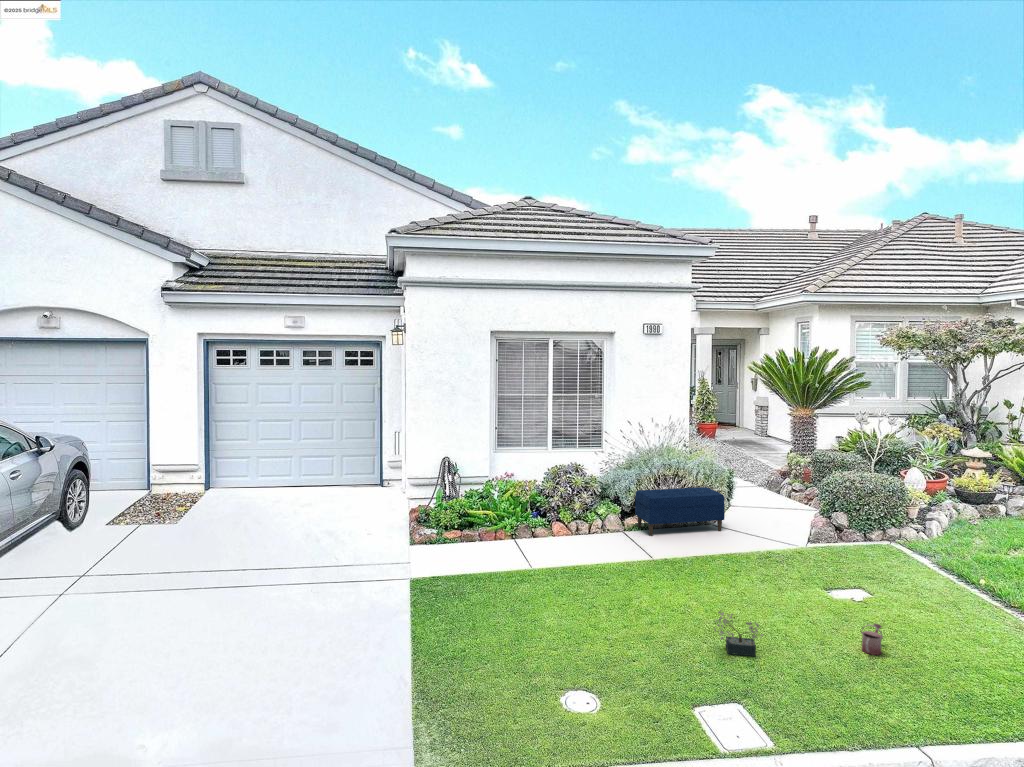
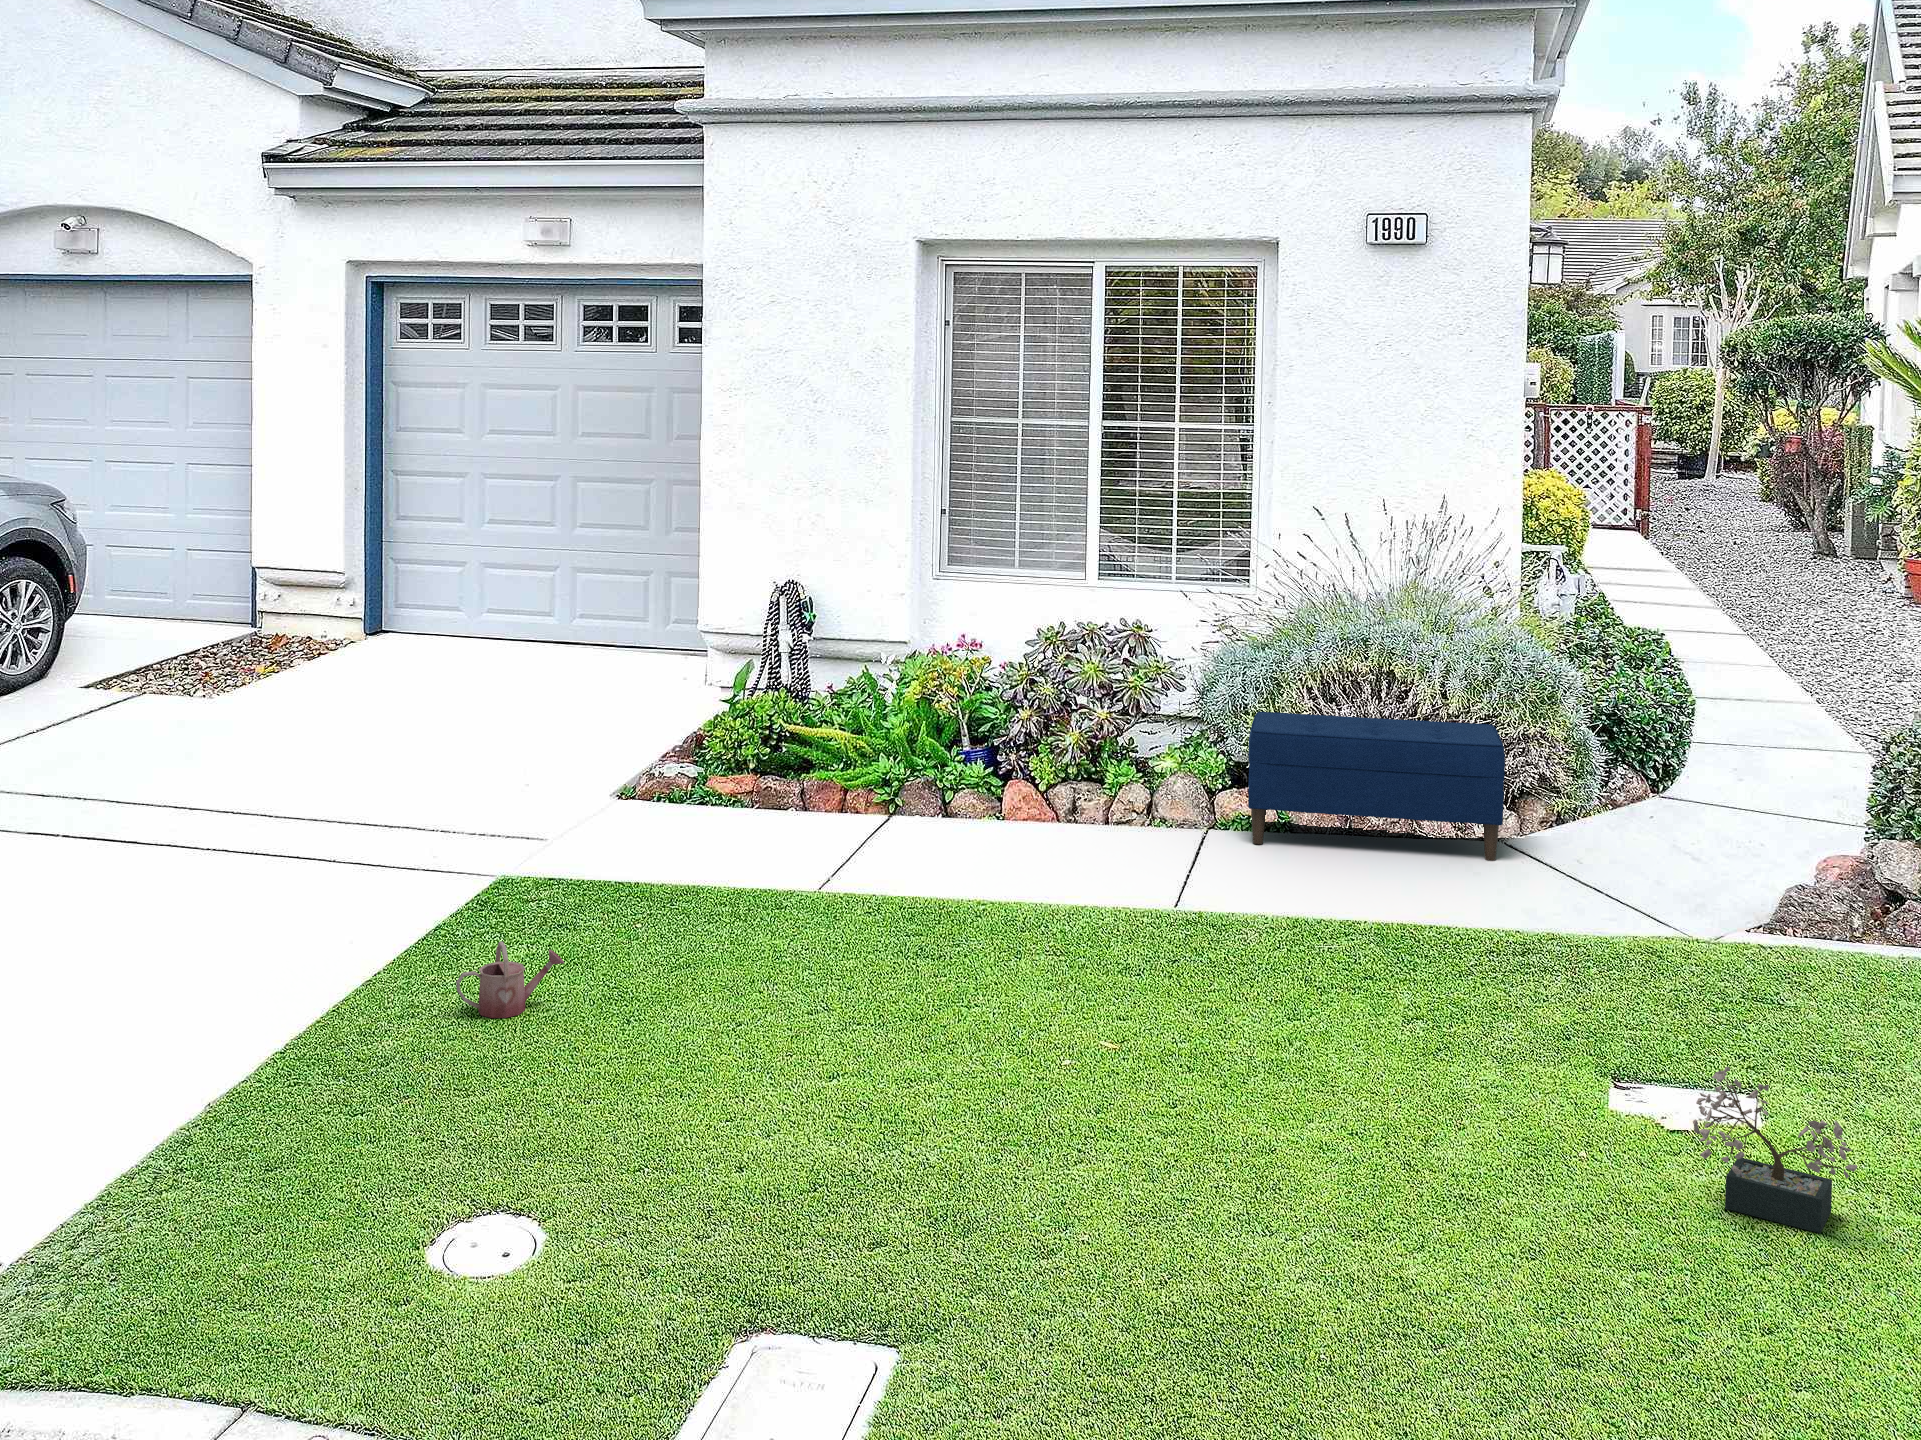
decorative plant: present [714,611,763,656] -> present [1693,1067,1857,1233]
watering can: present [861,624,883,655] -> present [456,941,564,1018]

